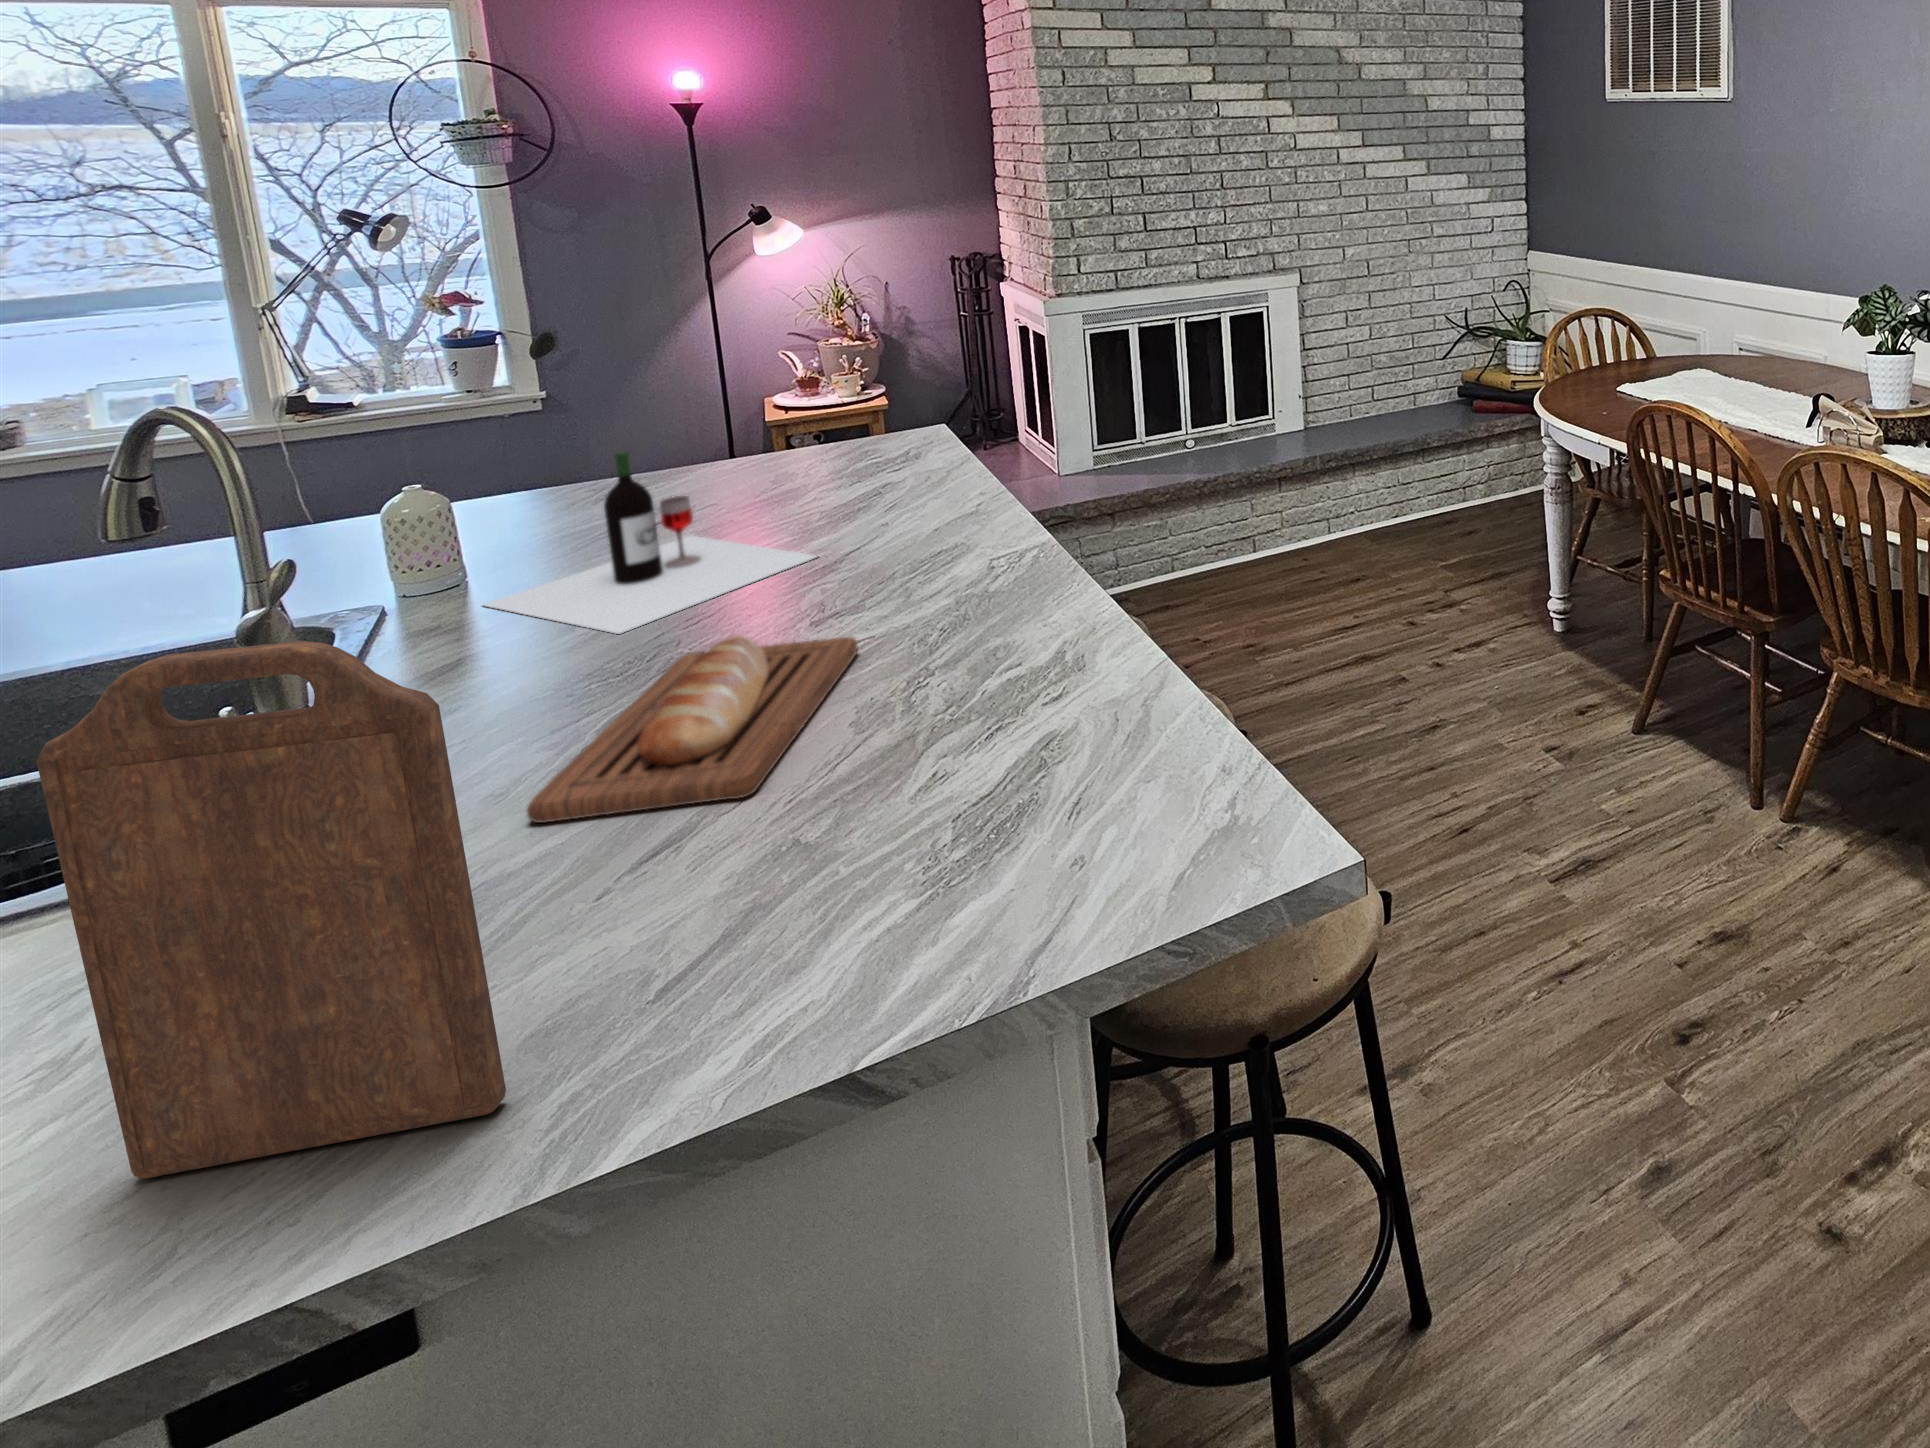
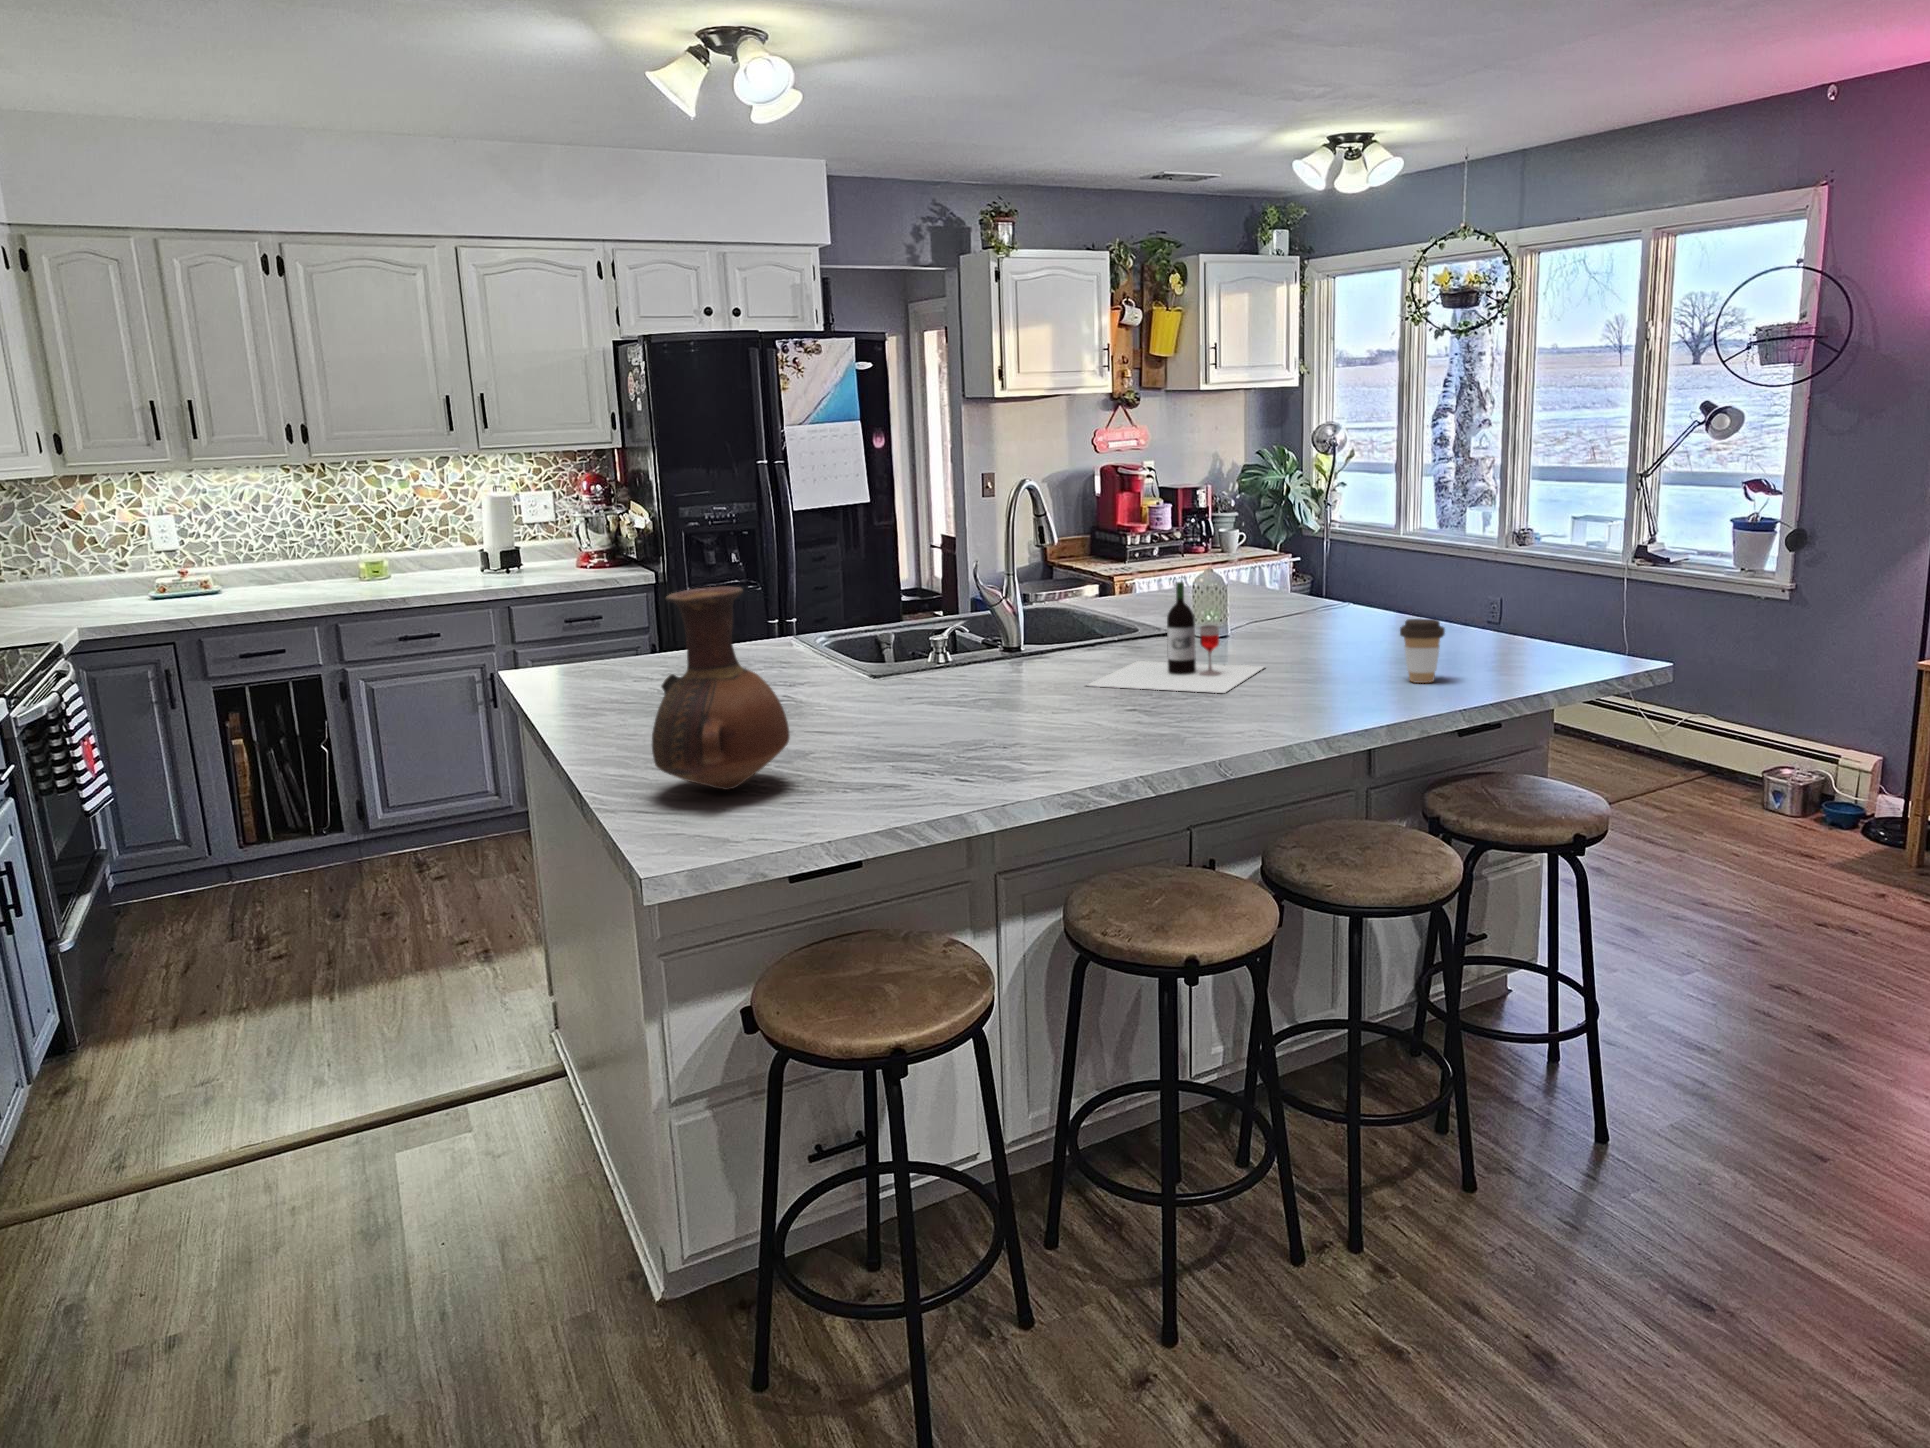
coffee cup: none [862,415,918,485] -> present [1400,619,1445,683]
vase: none [871,522,1162,863] -> present [652,587,790,790]
bread loaf: present [527,635,858,823] -> none [838,681,1035,738]
cutting board: present [36,641,506,1178] -> none [586,543,629,751]

